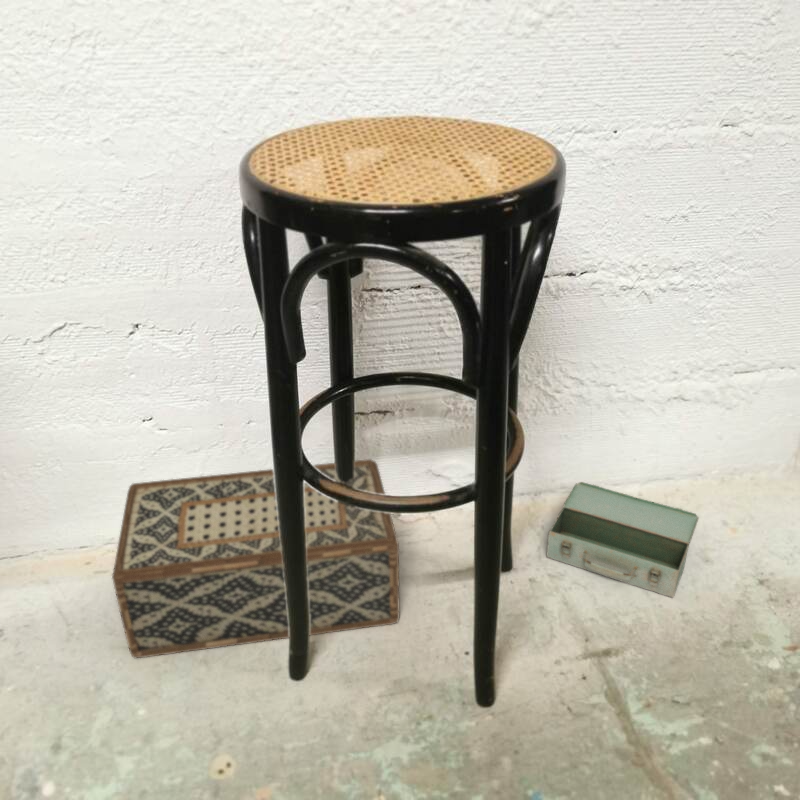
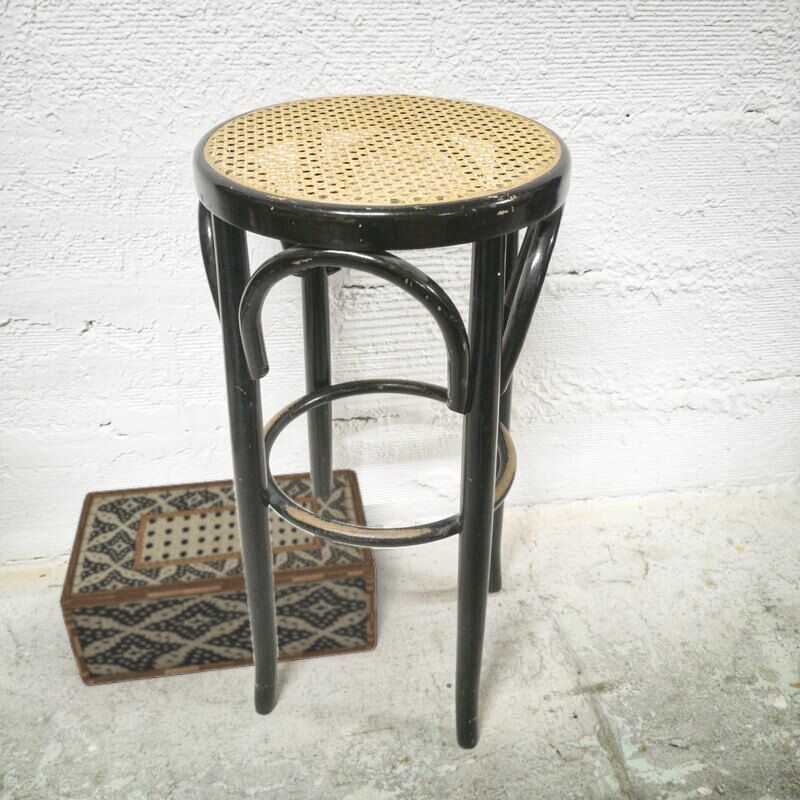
toolbox: present [547,482,698,597] -> none [538,494,703,626]

